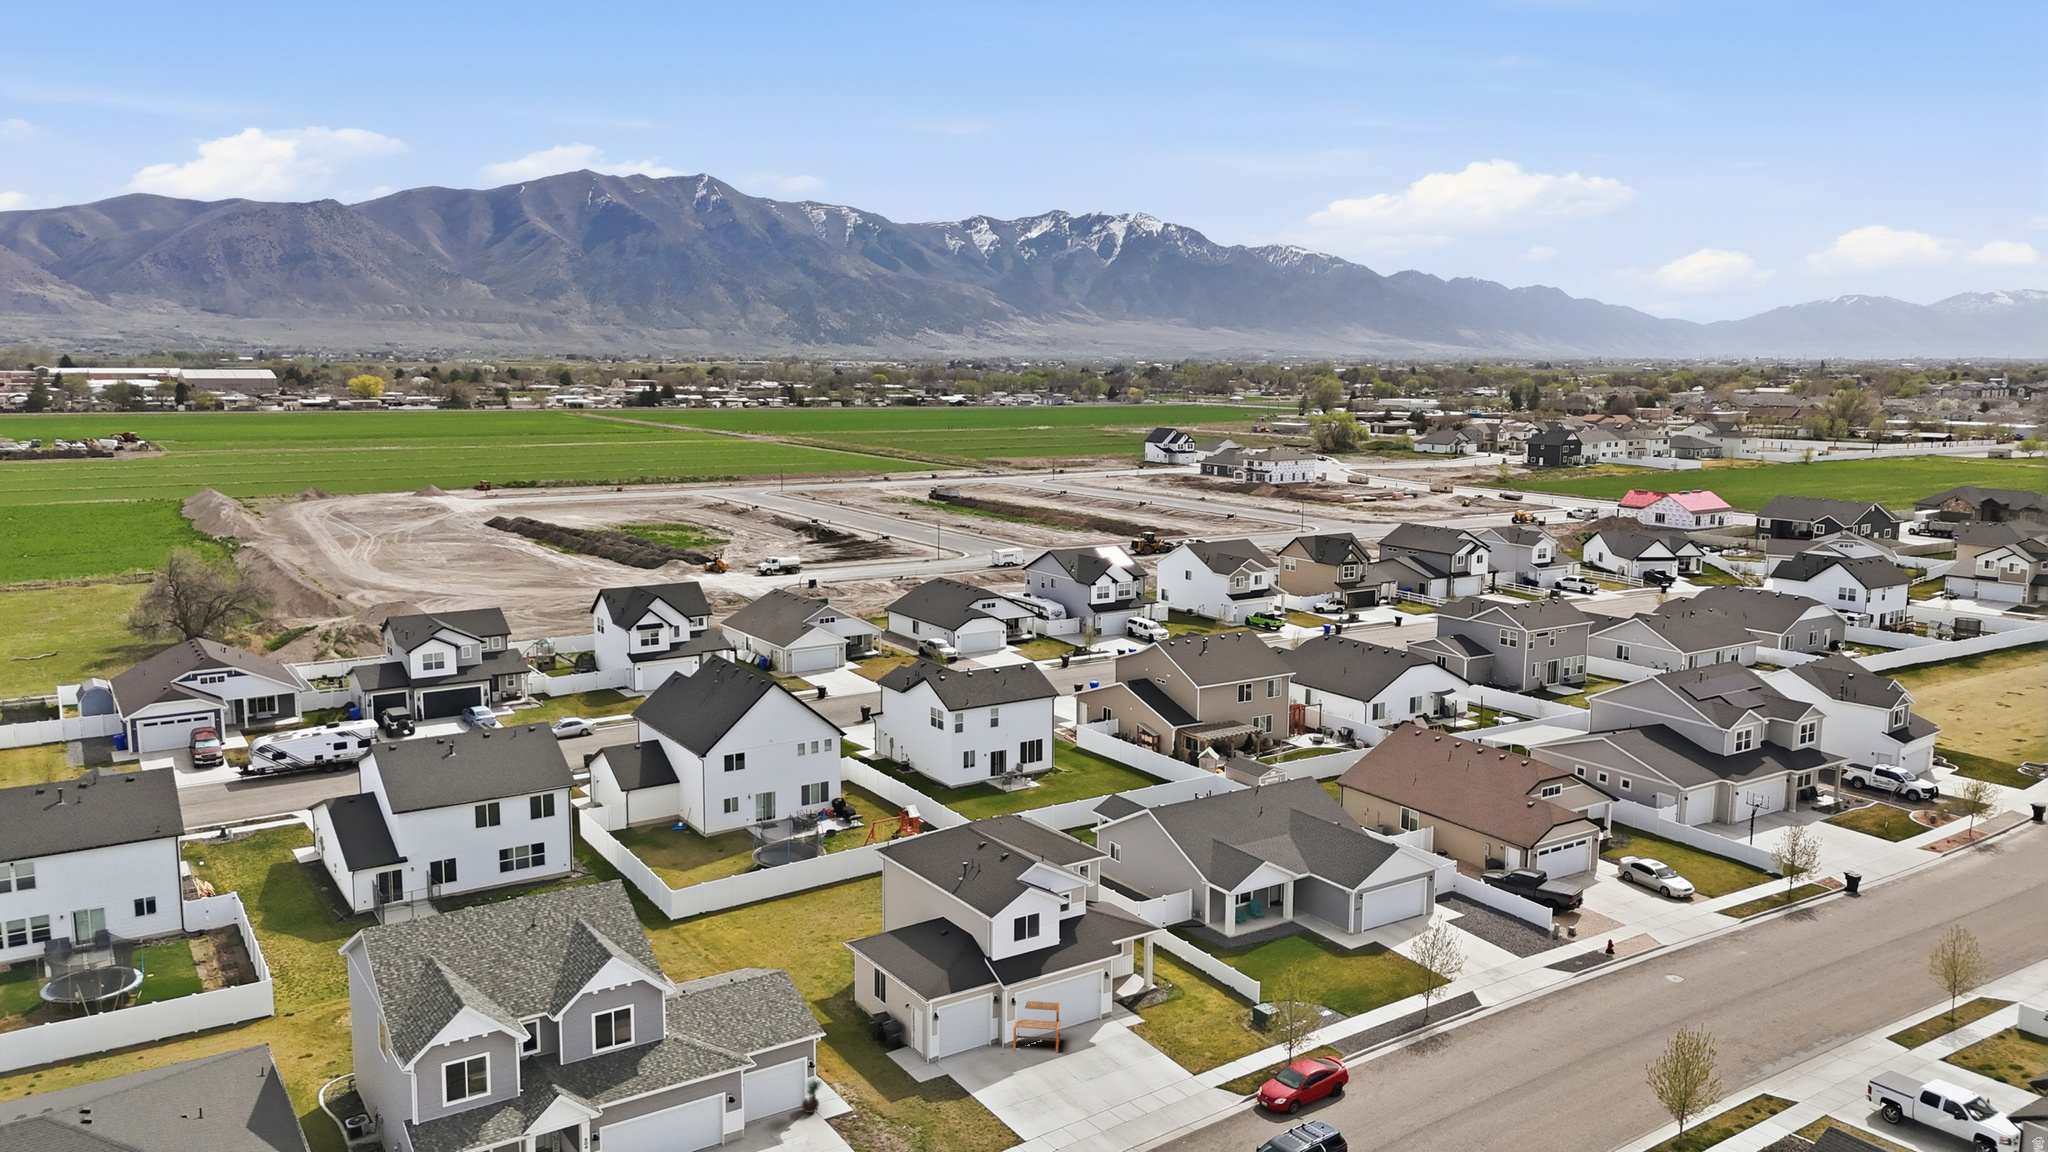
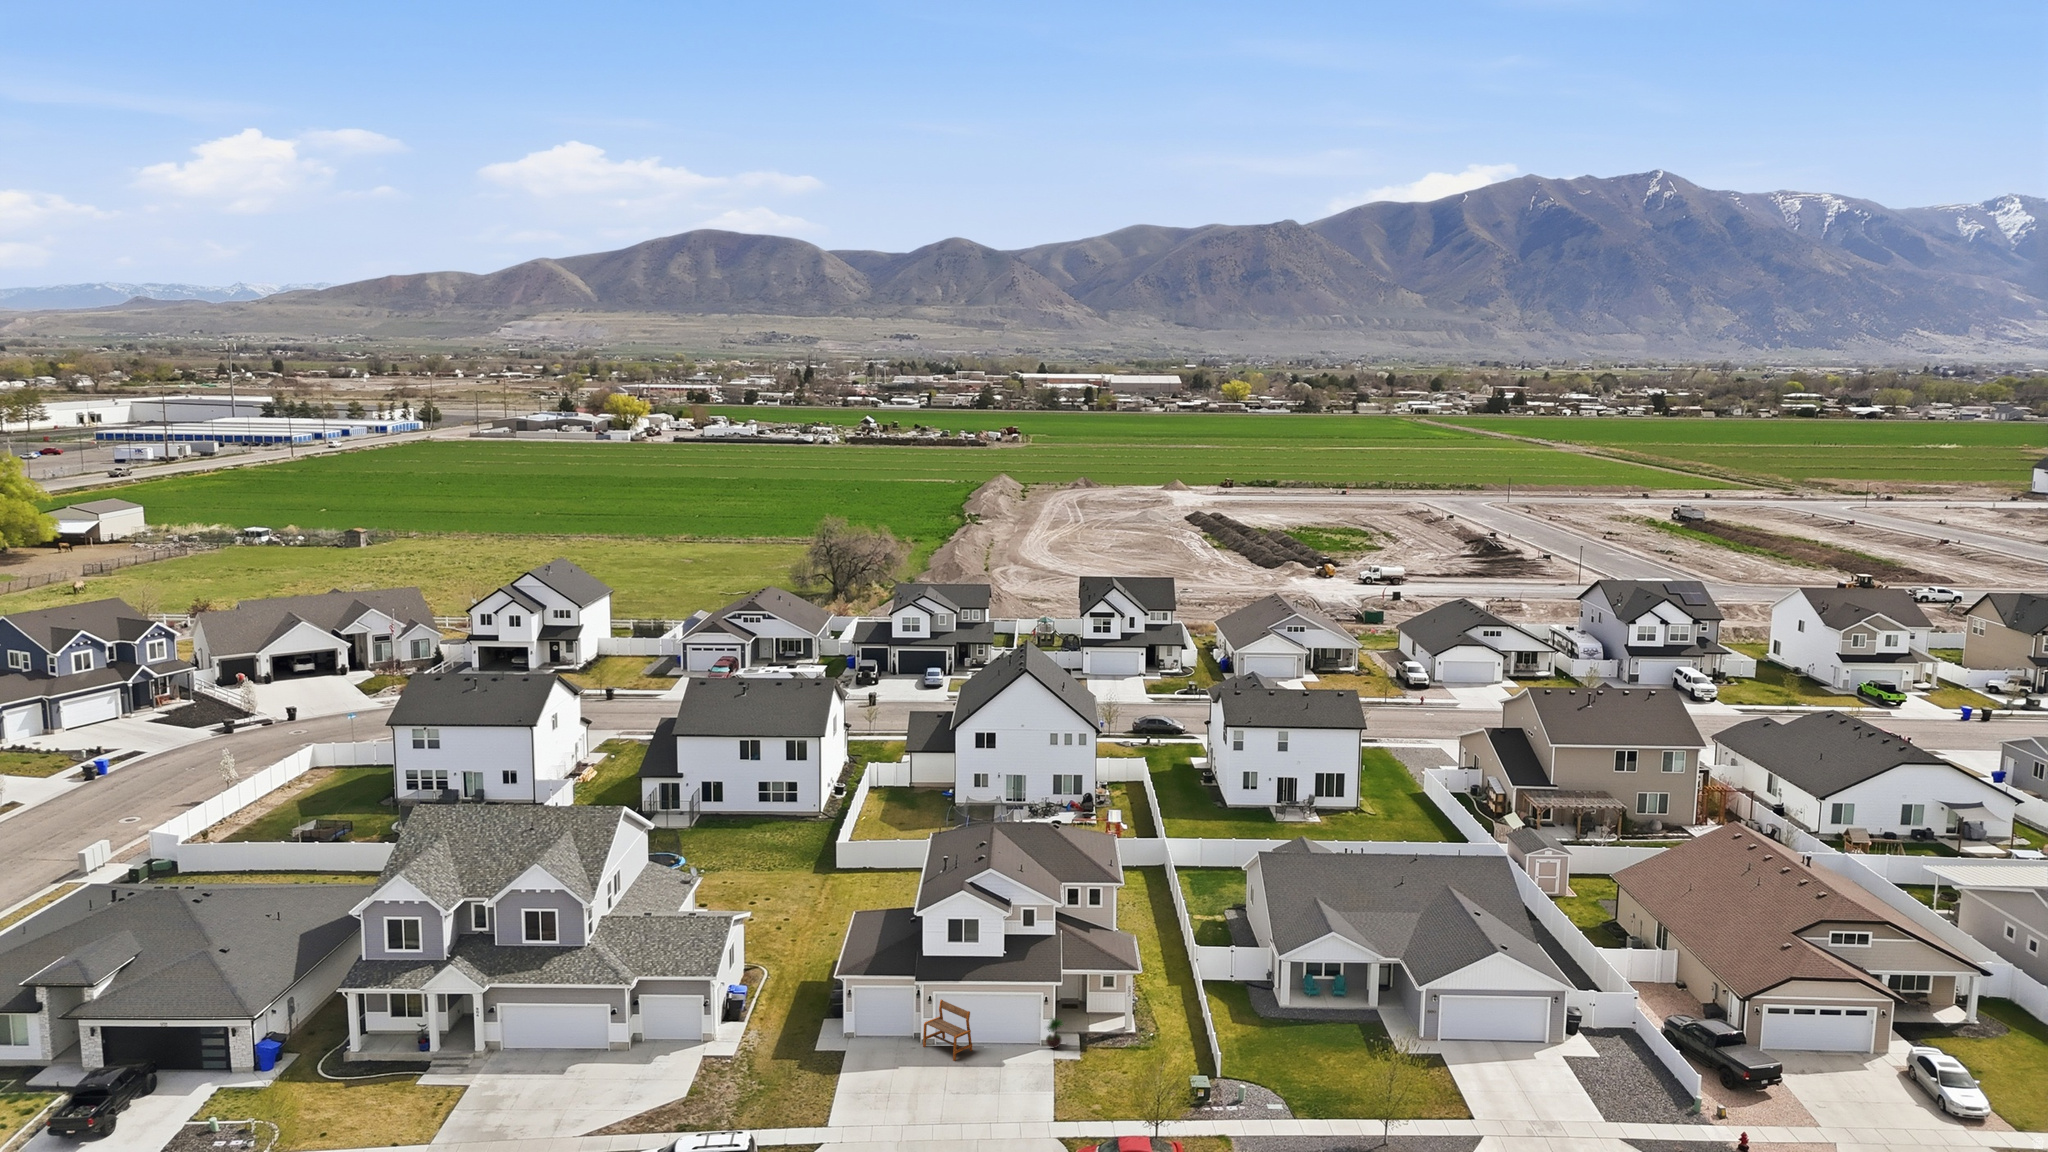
potted tree: present [802,1080,821,1113] -> present [1046,1018,1063,1048]

